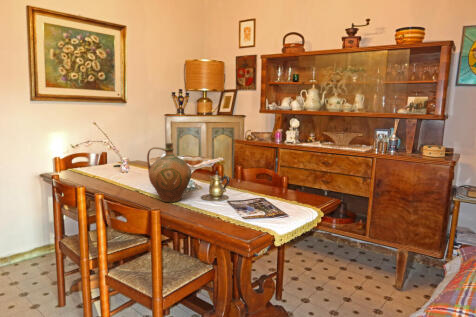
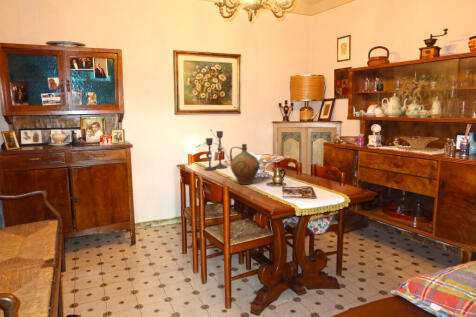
candlestick: none [91,125,125,181] -> present [204,131,227,170]

